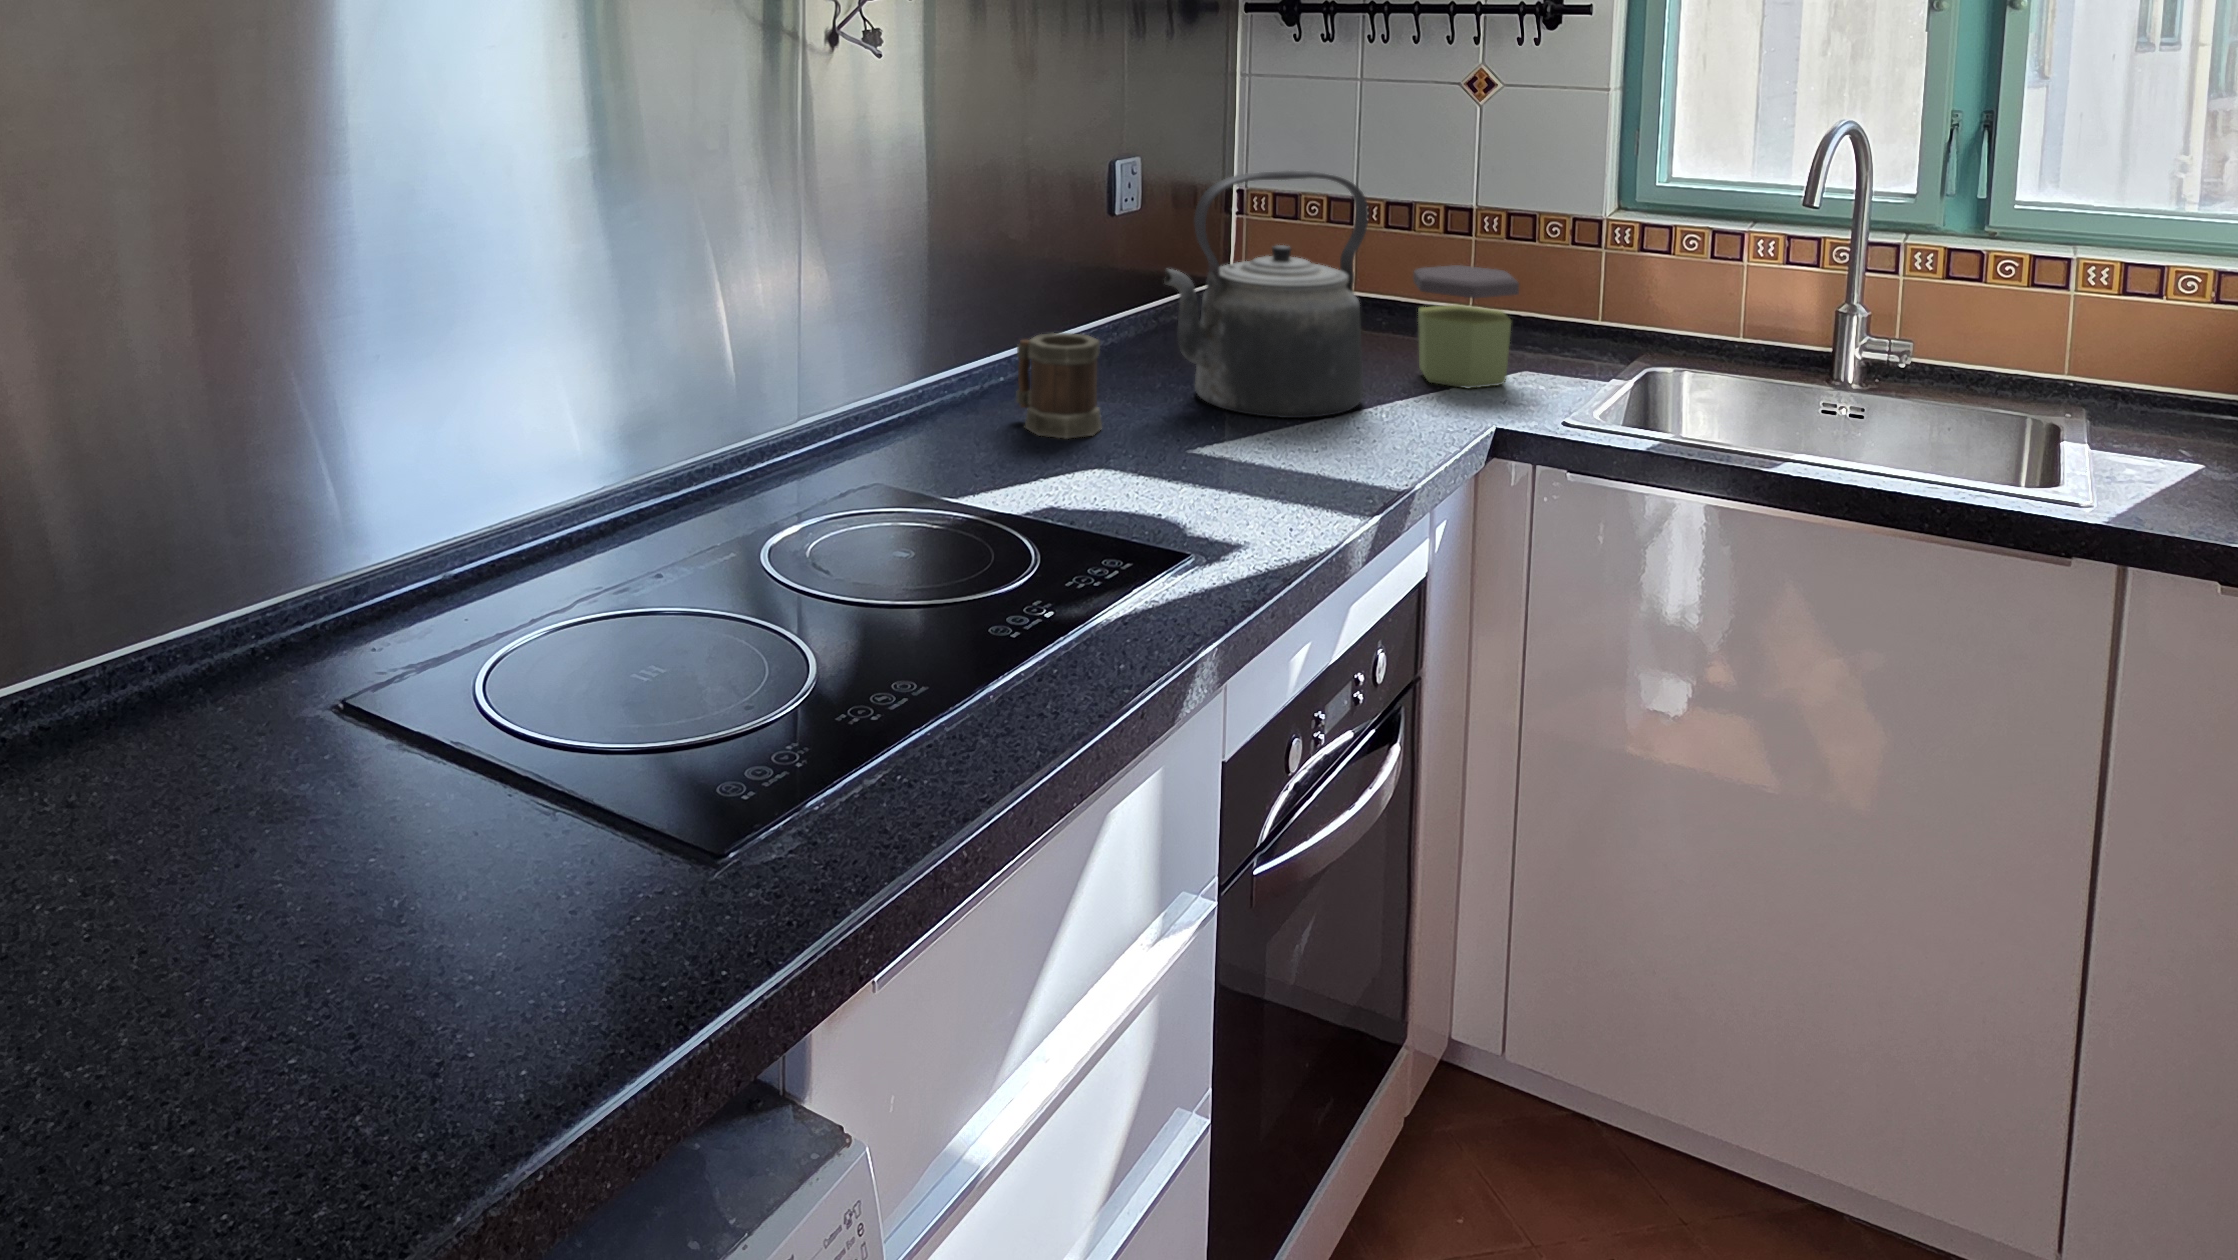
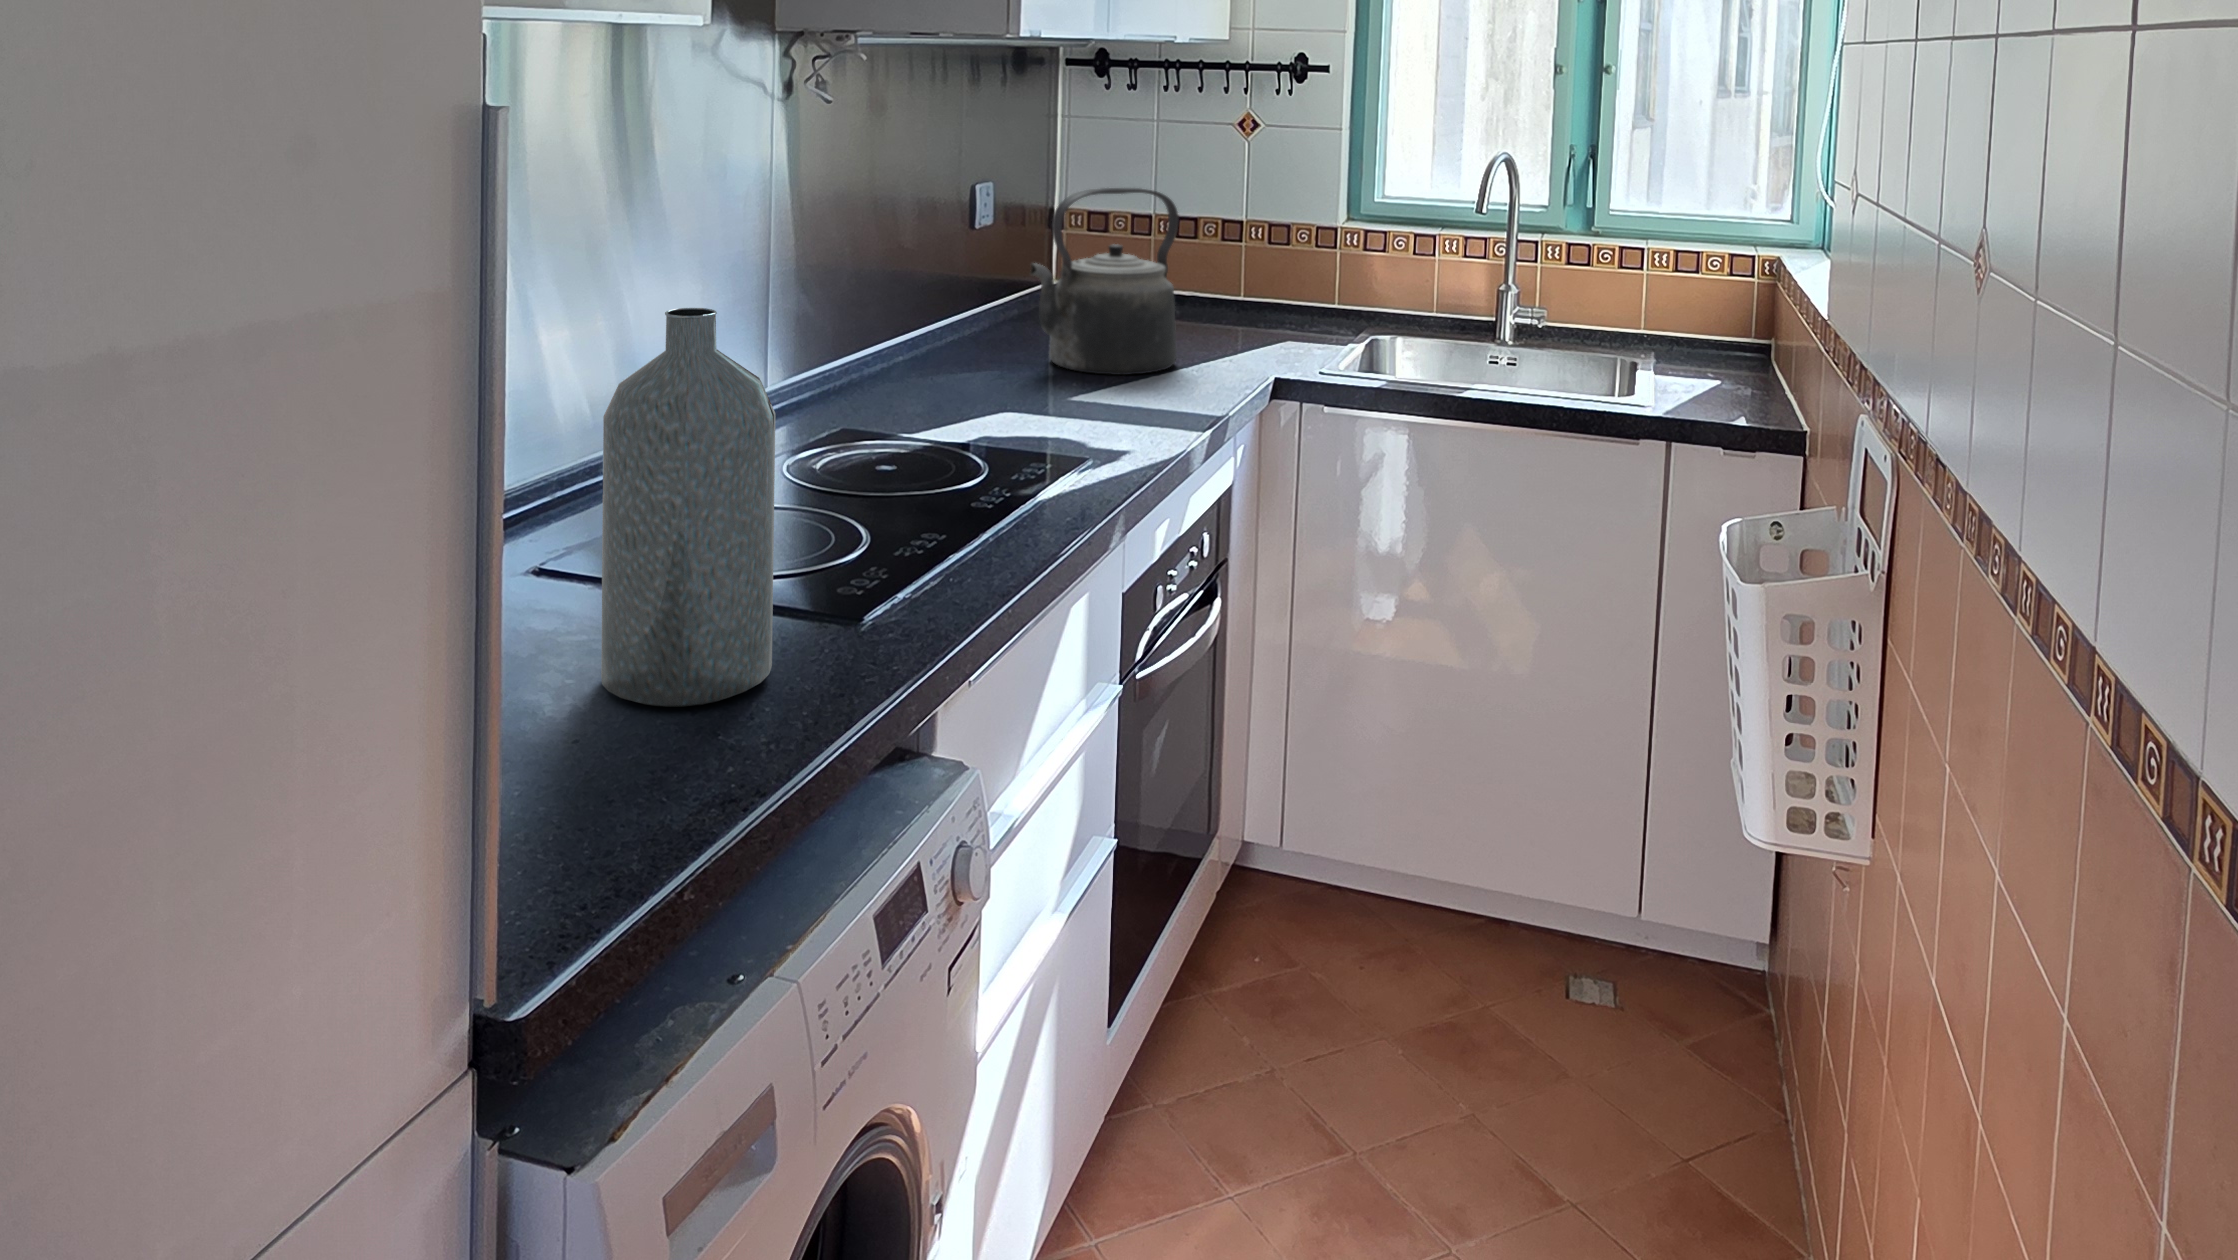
jar: present [1413,265,1519,388] -> none [1206,261,1284,353]
mug: present [1016,333,1102,438] -> none [920,313,989,393]
bottle: none [281,403,554,1020] -> present [601,308,775,707]

